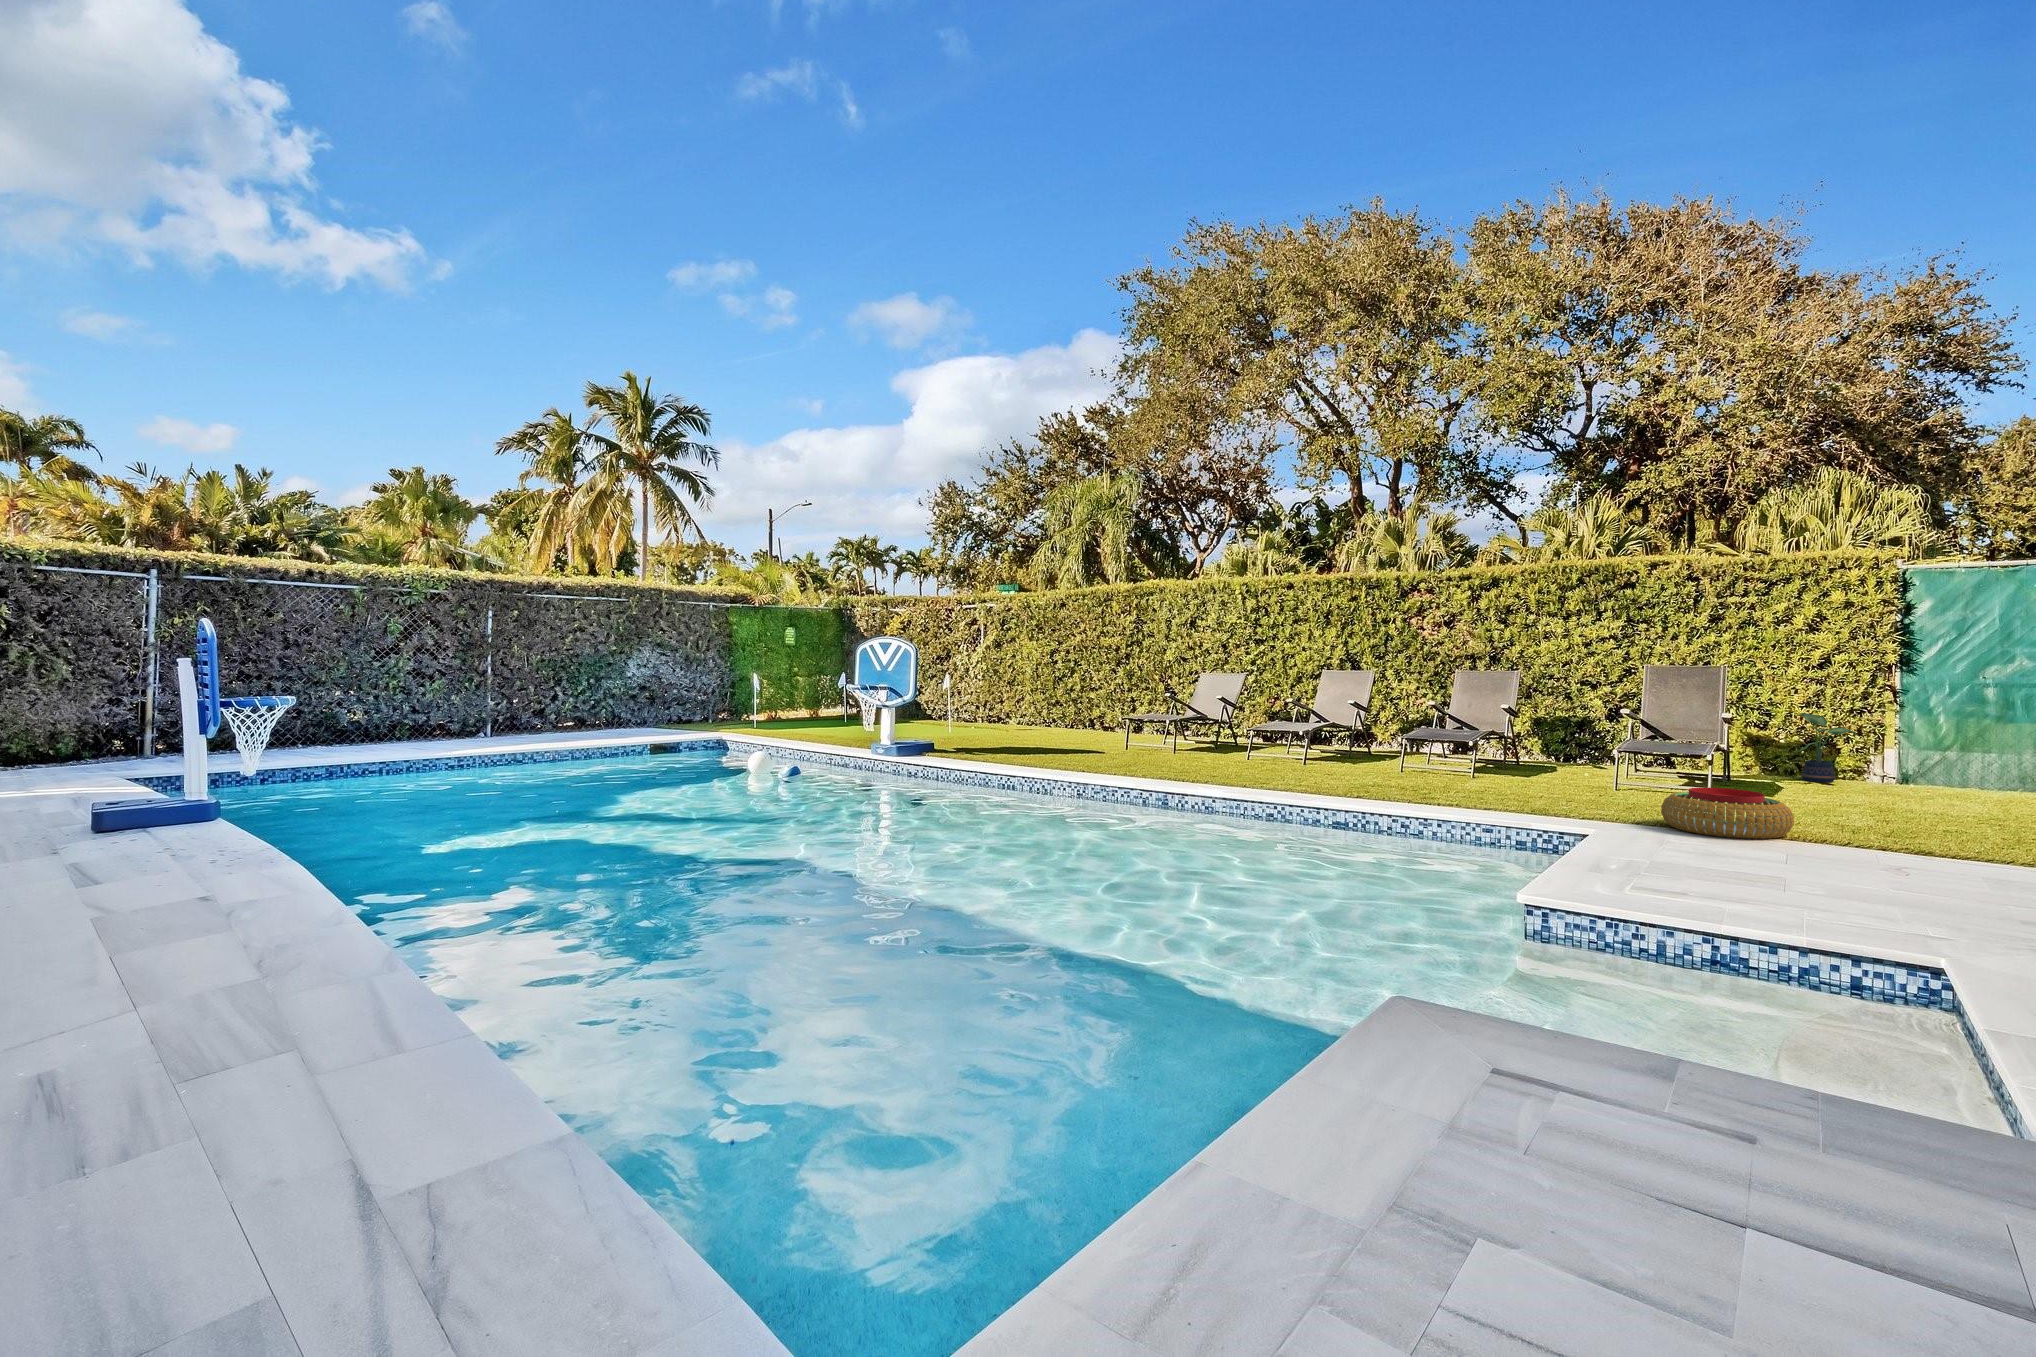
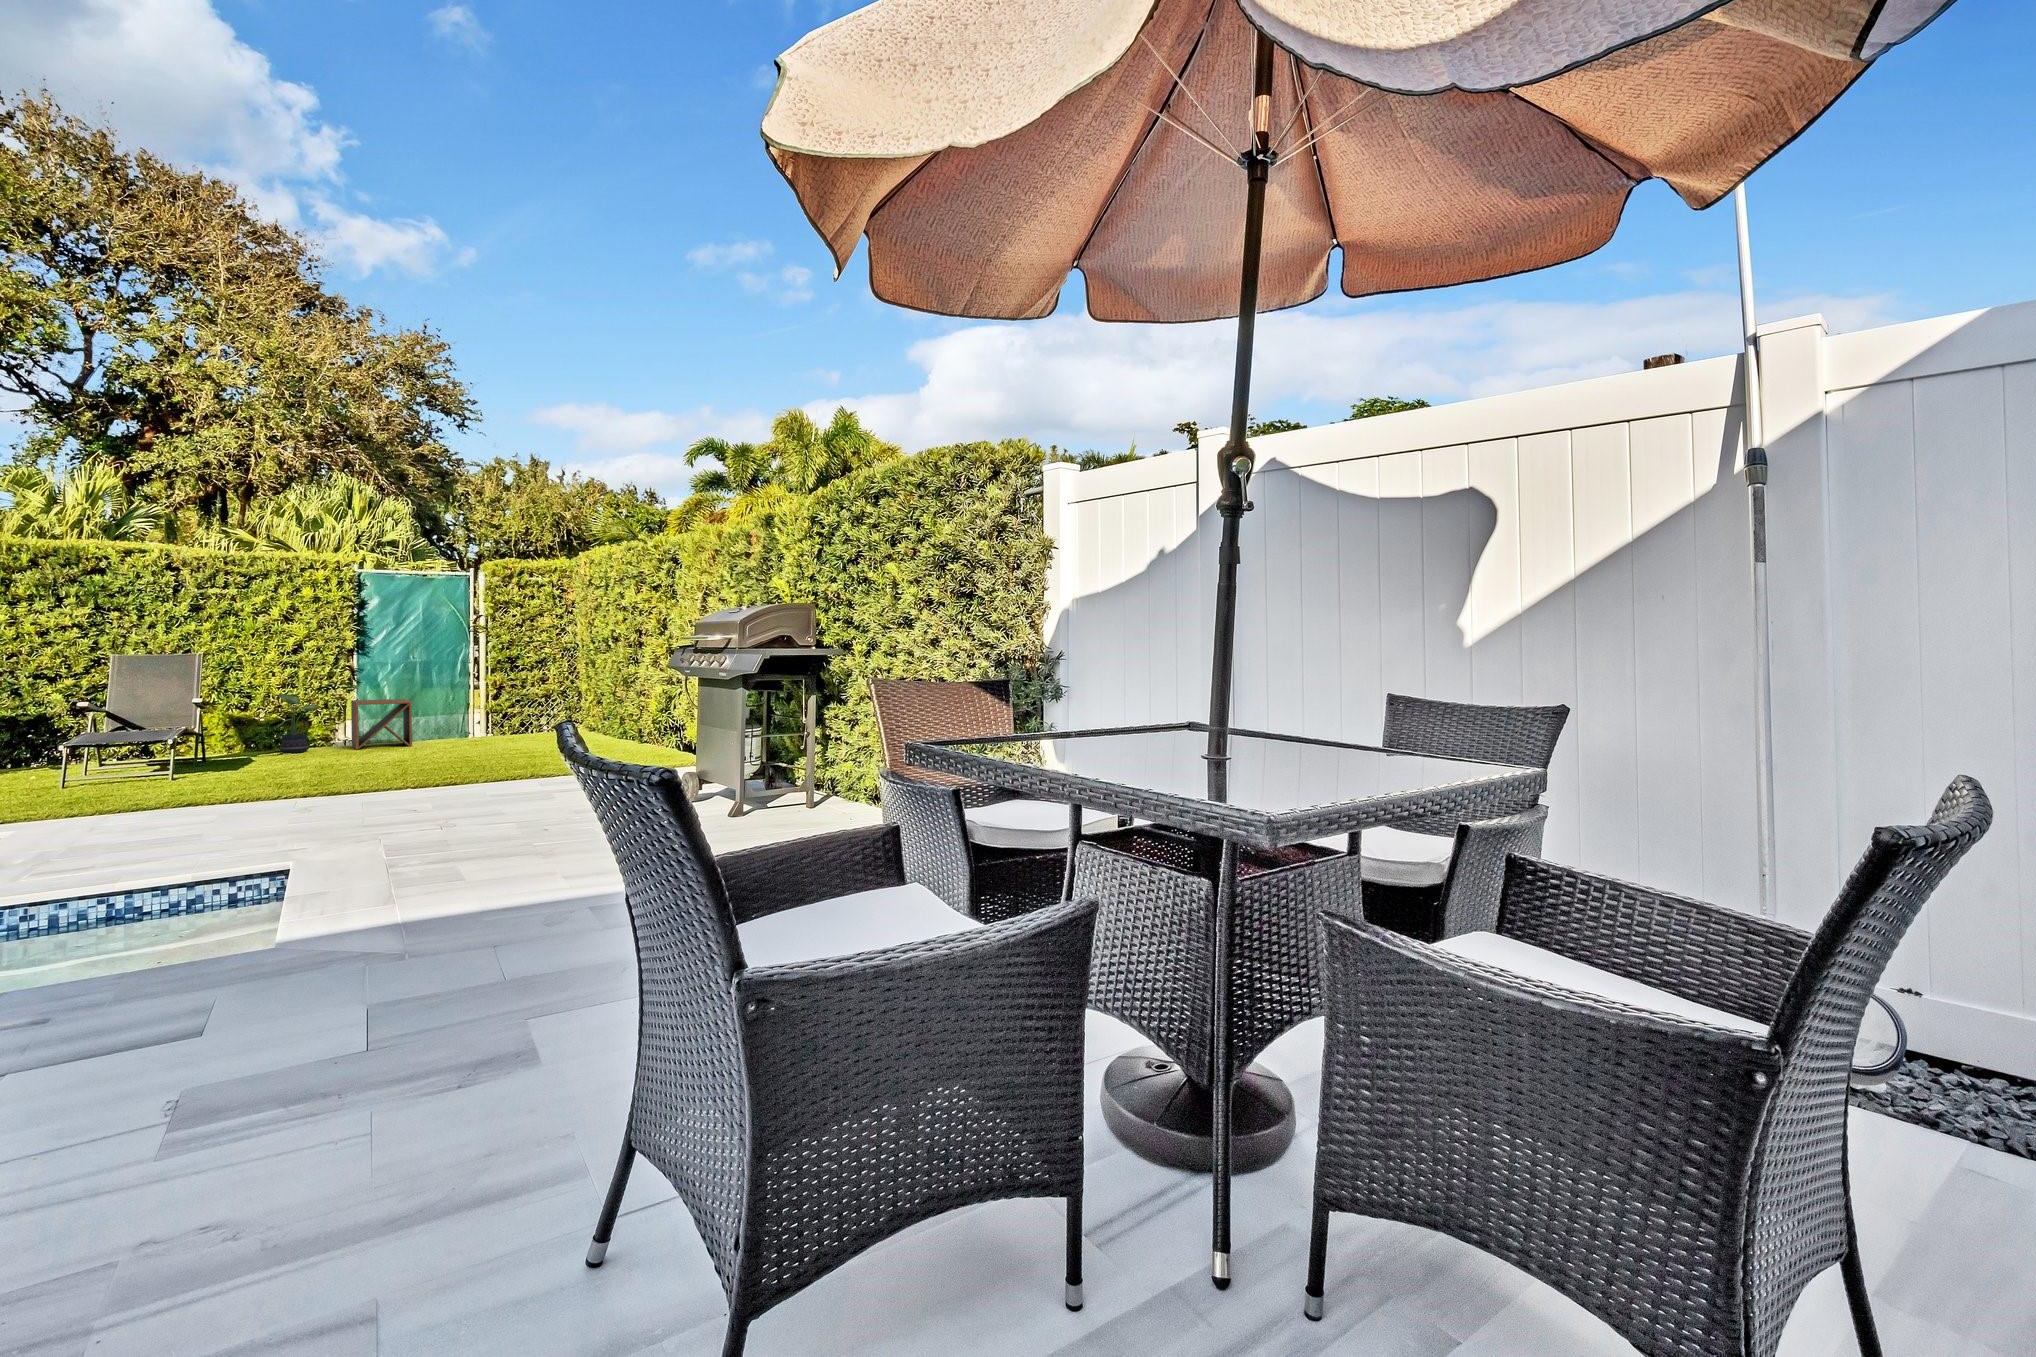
side table: none [1888,725,1983,793] -> present [351,699,412,749]
pouf: present [1661,788,1794,839] -> none [104,765,239,811]

